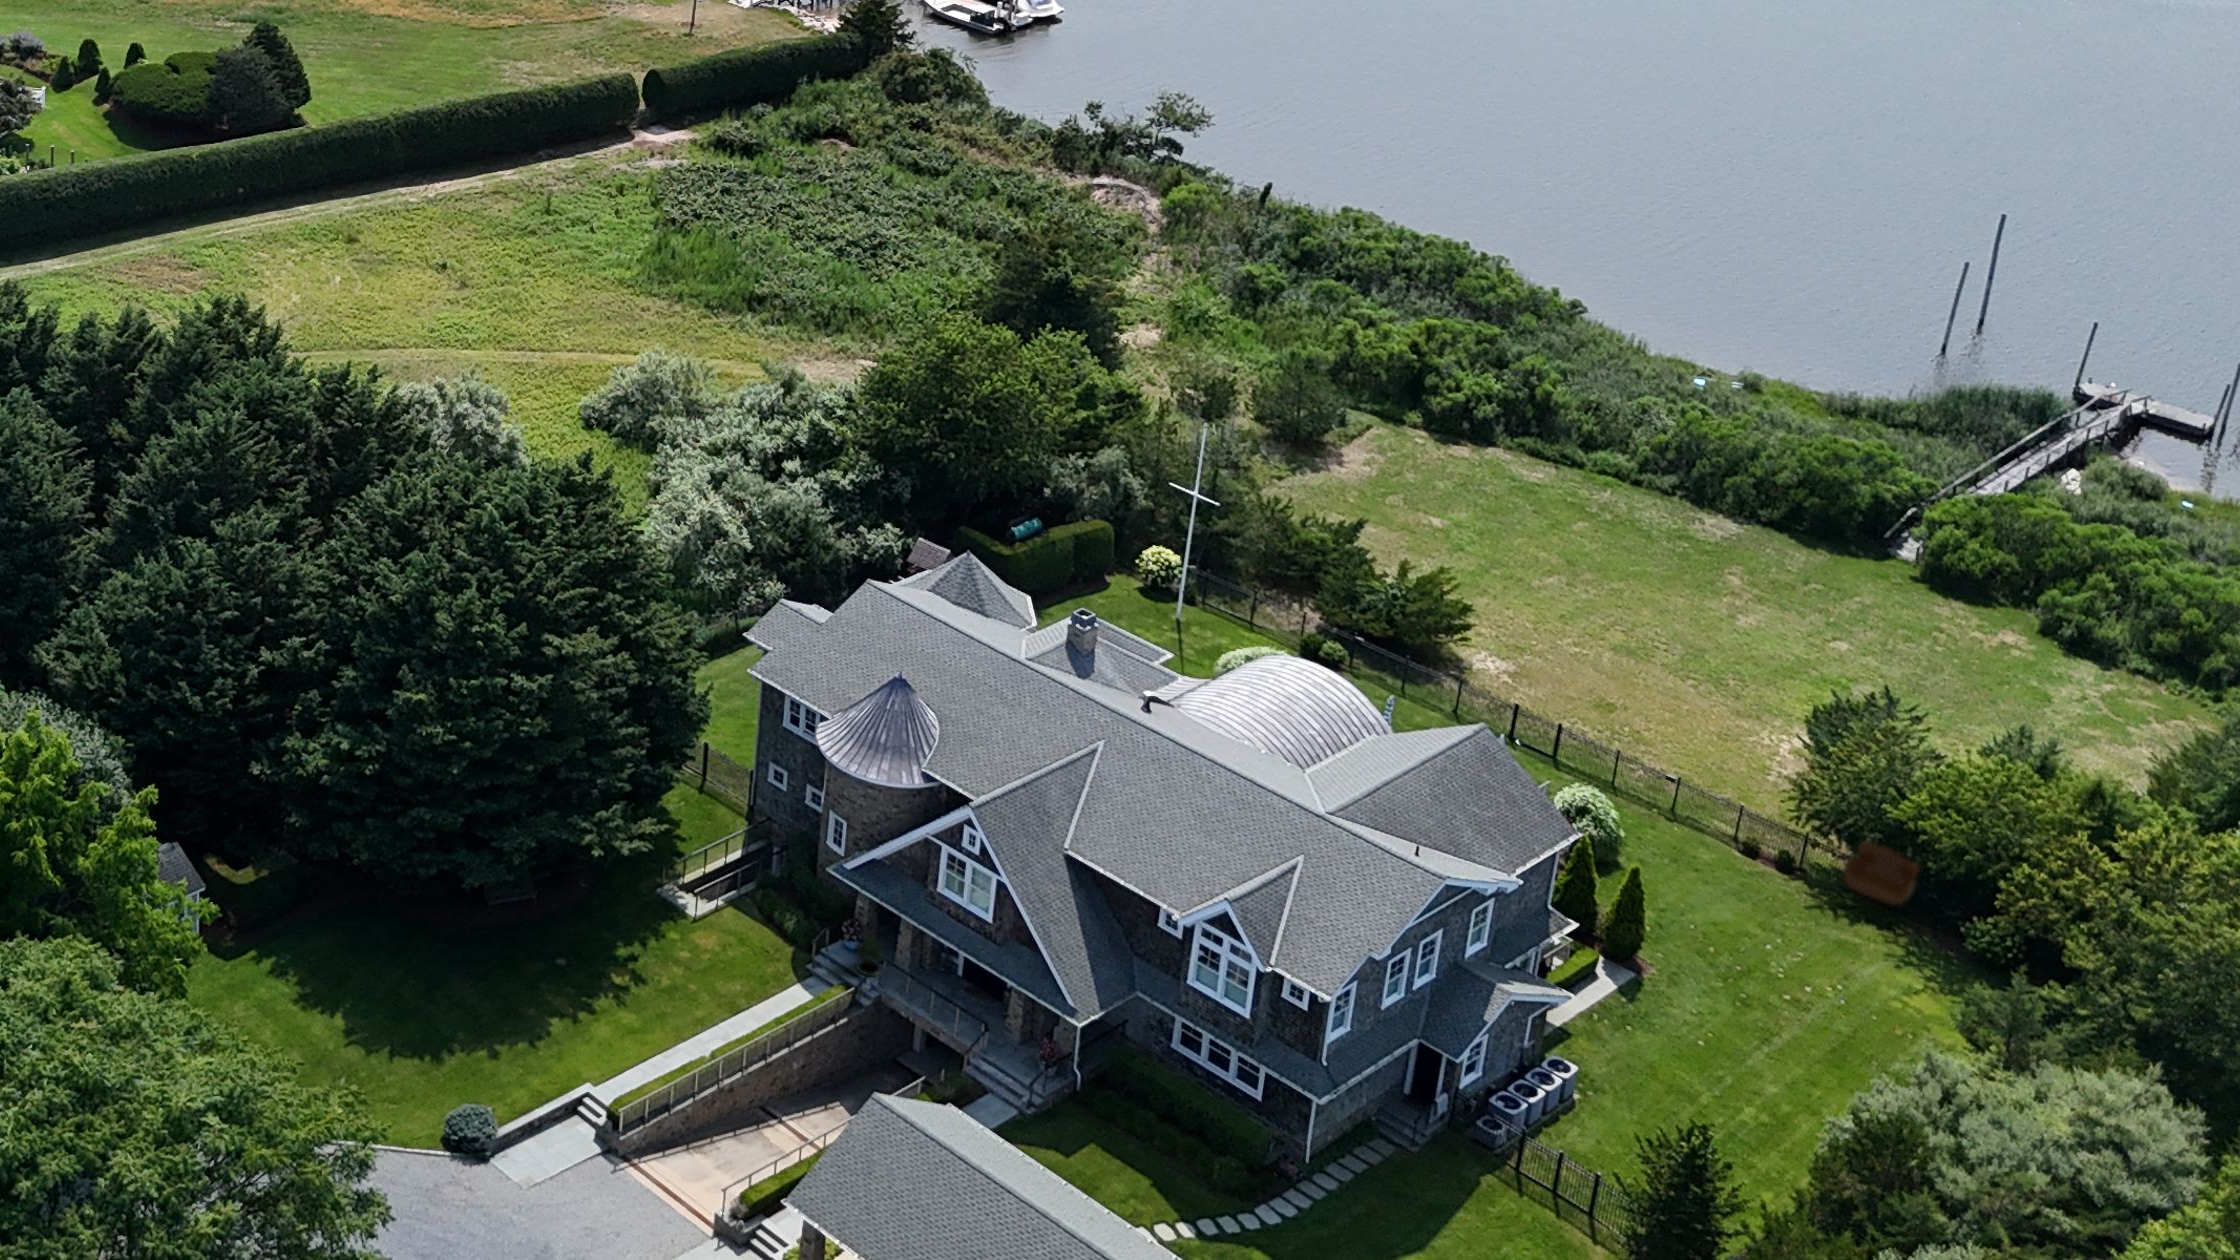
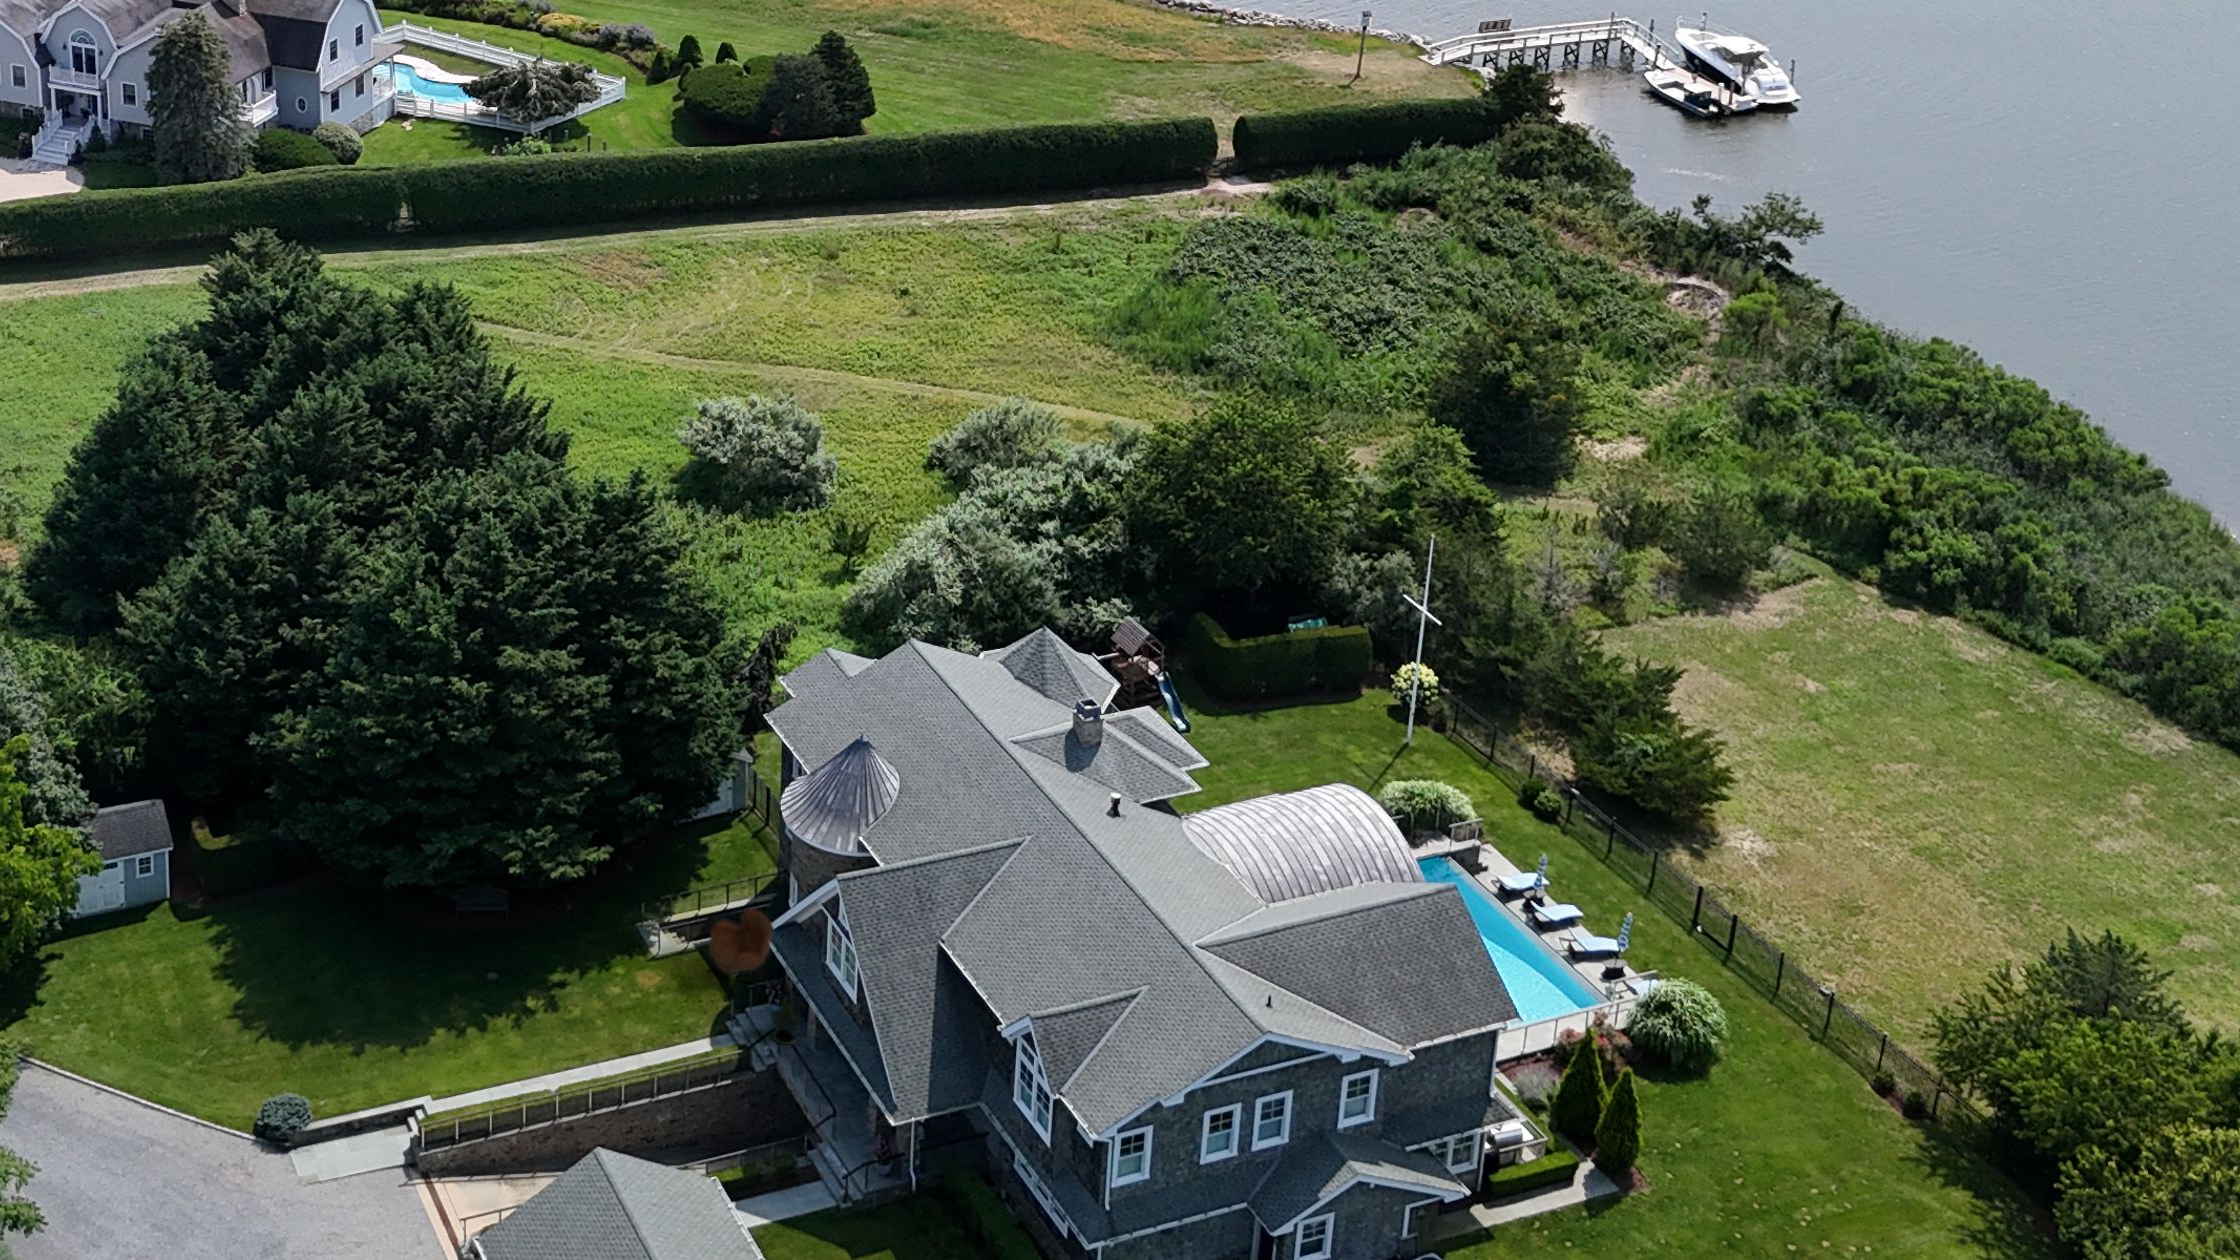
armchair: present [1844,841,1919,913] -> present [709,909,775,988]

